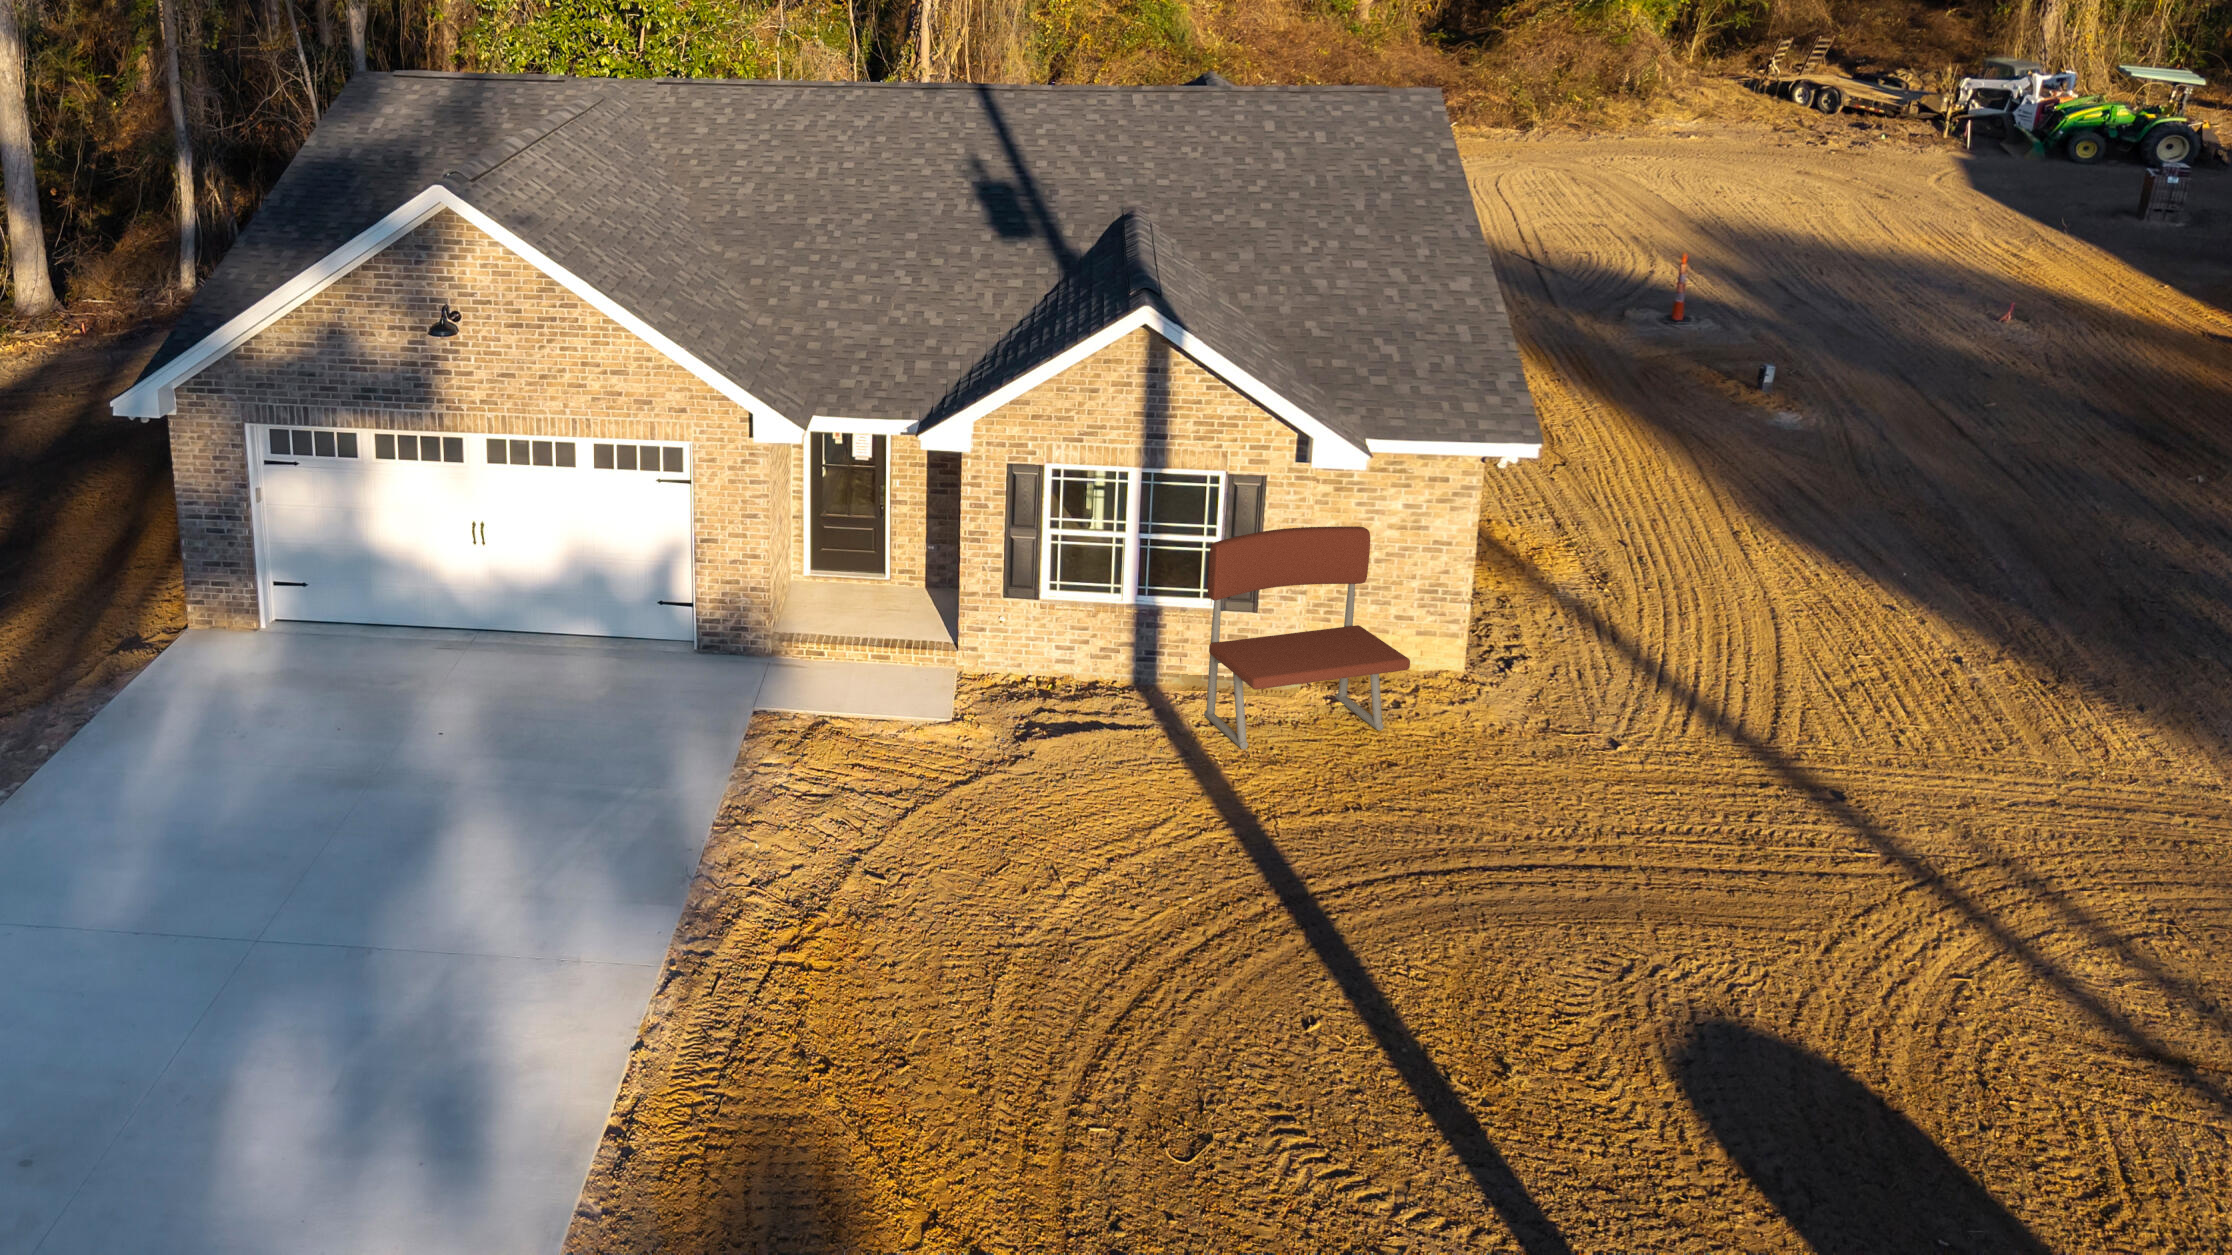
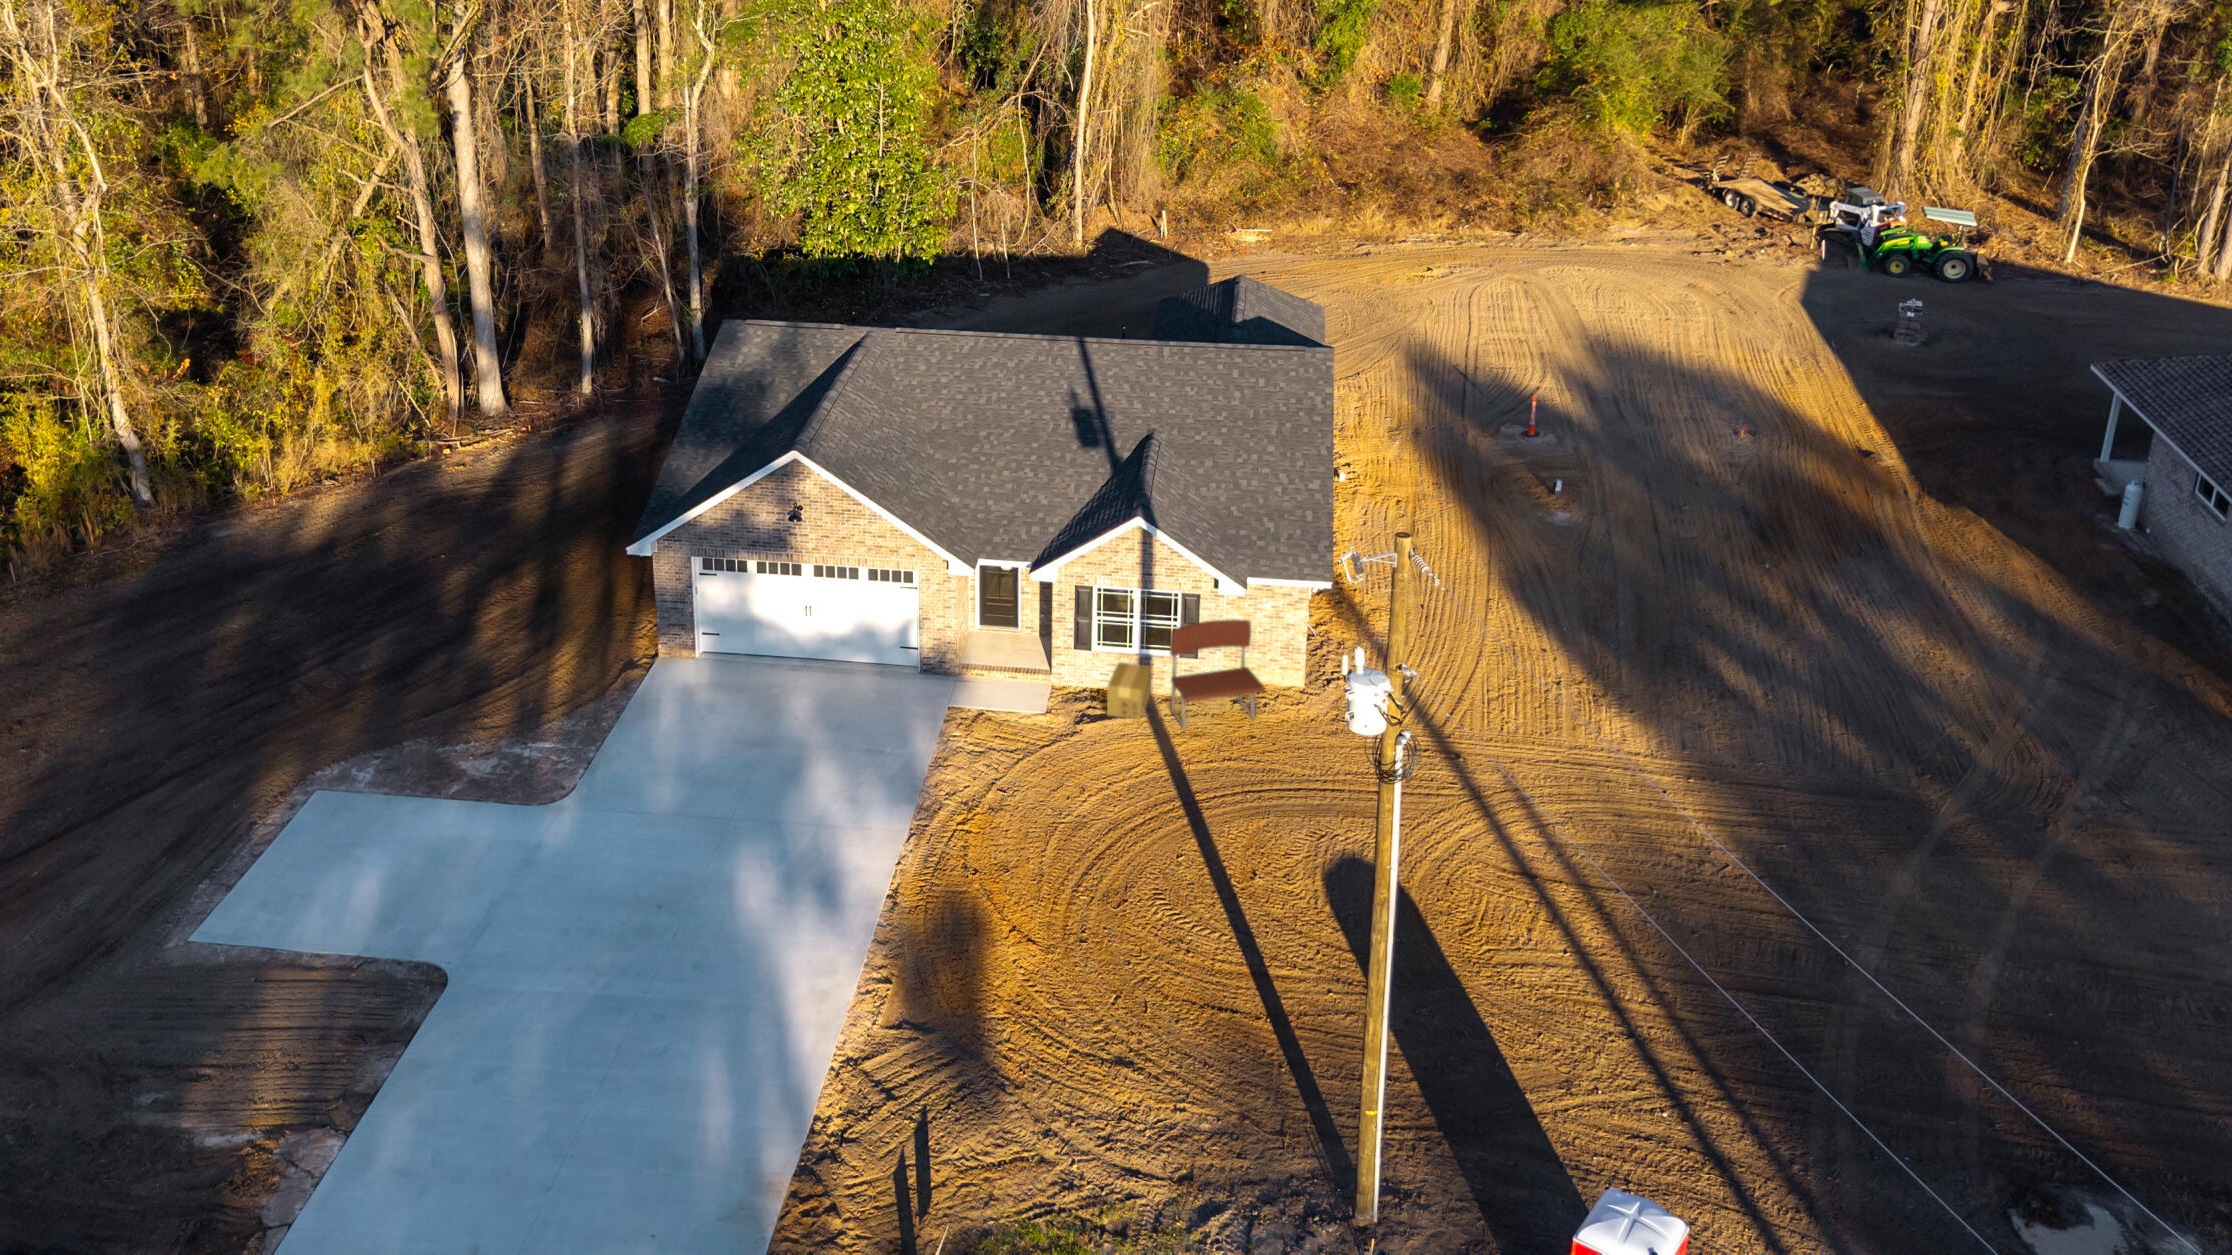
cardboard box: none [1078,622,1160,733] -> present [1107,662,1151,720]

